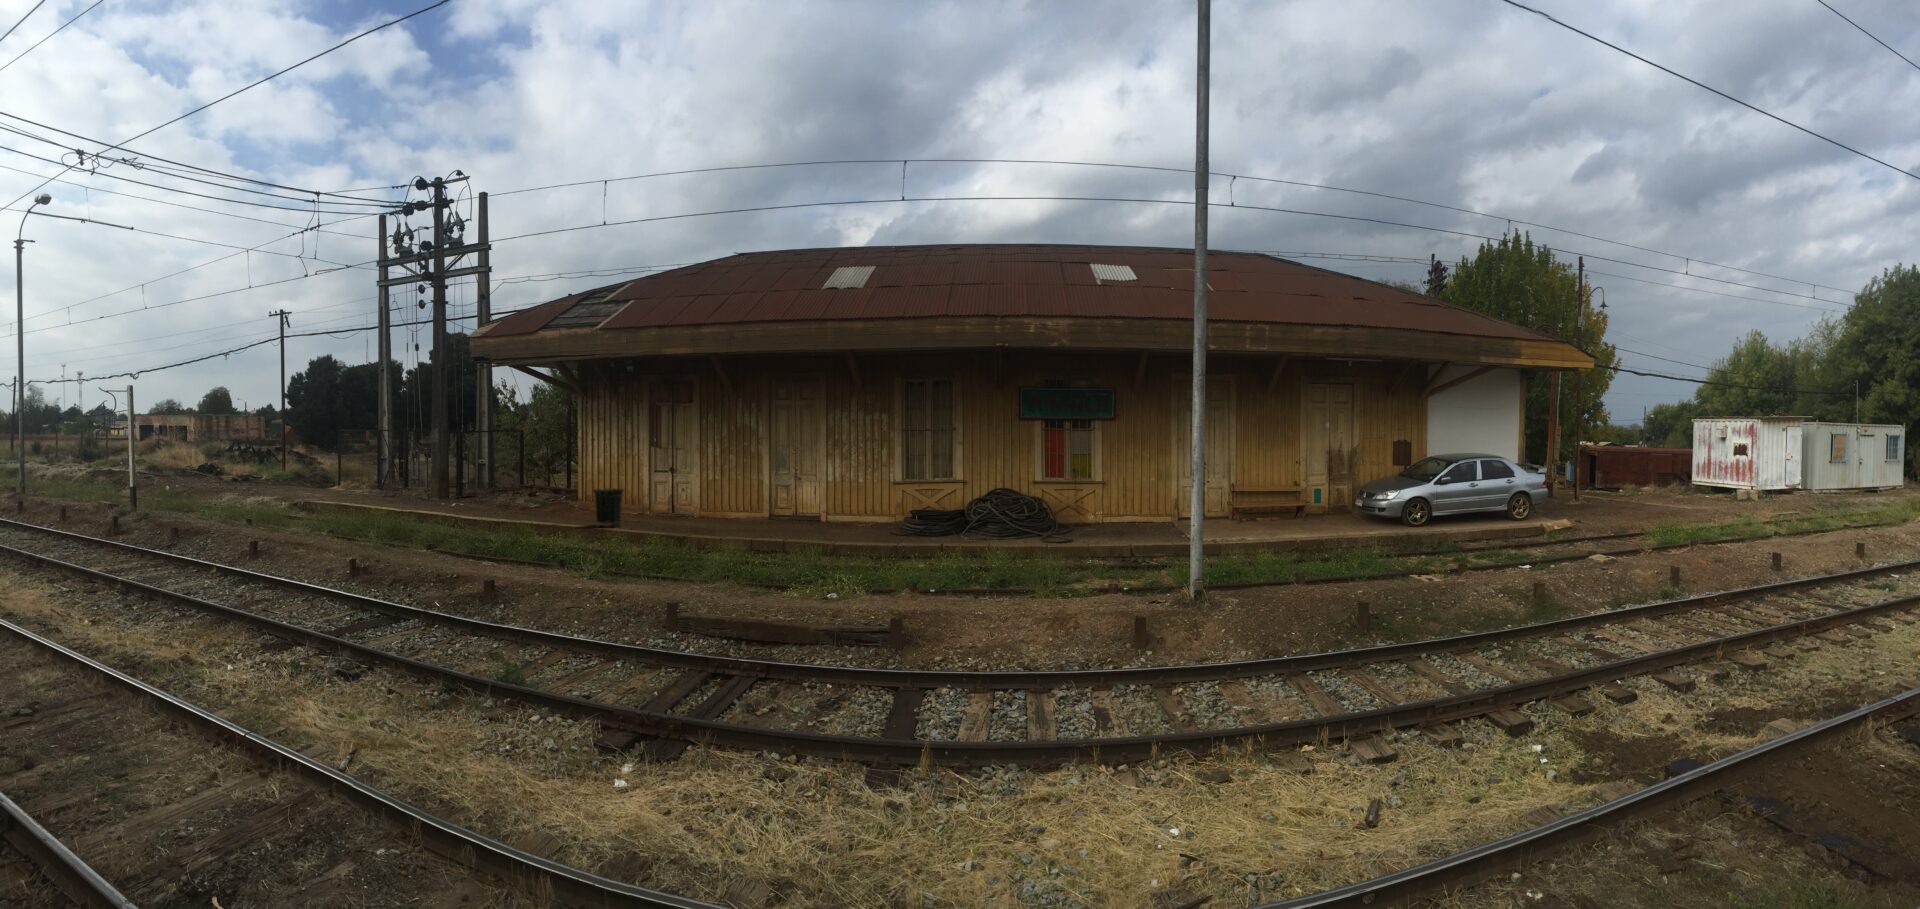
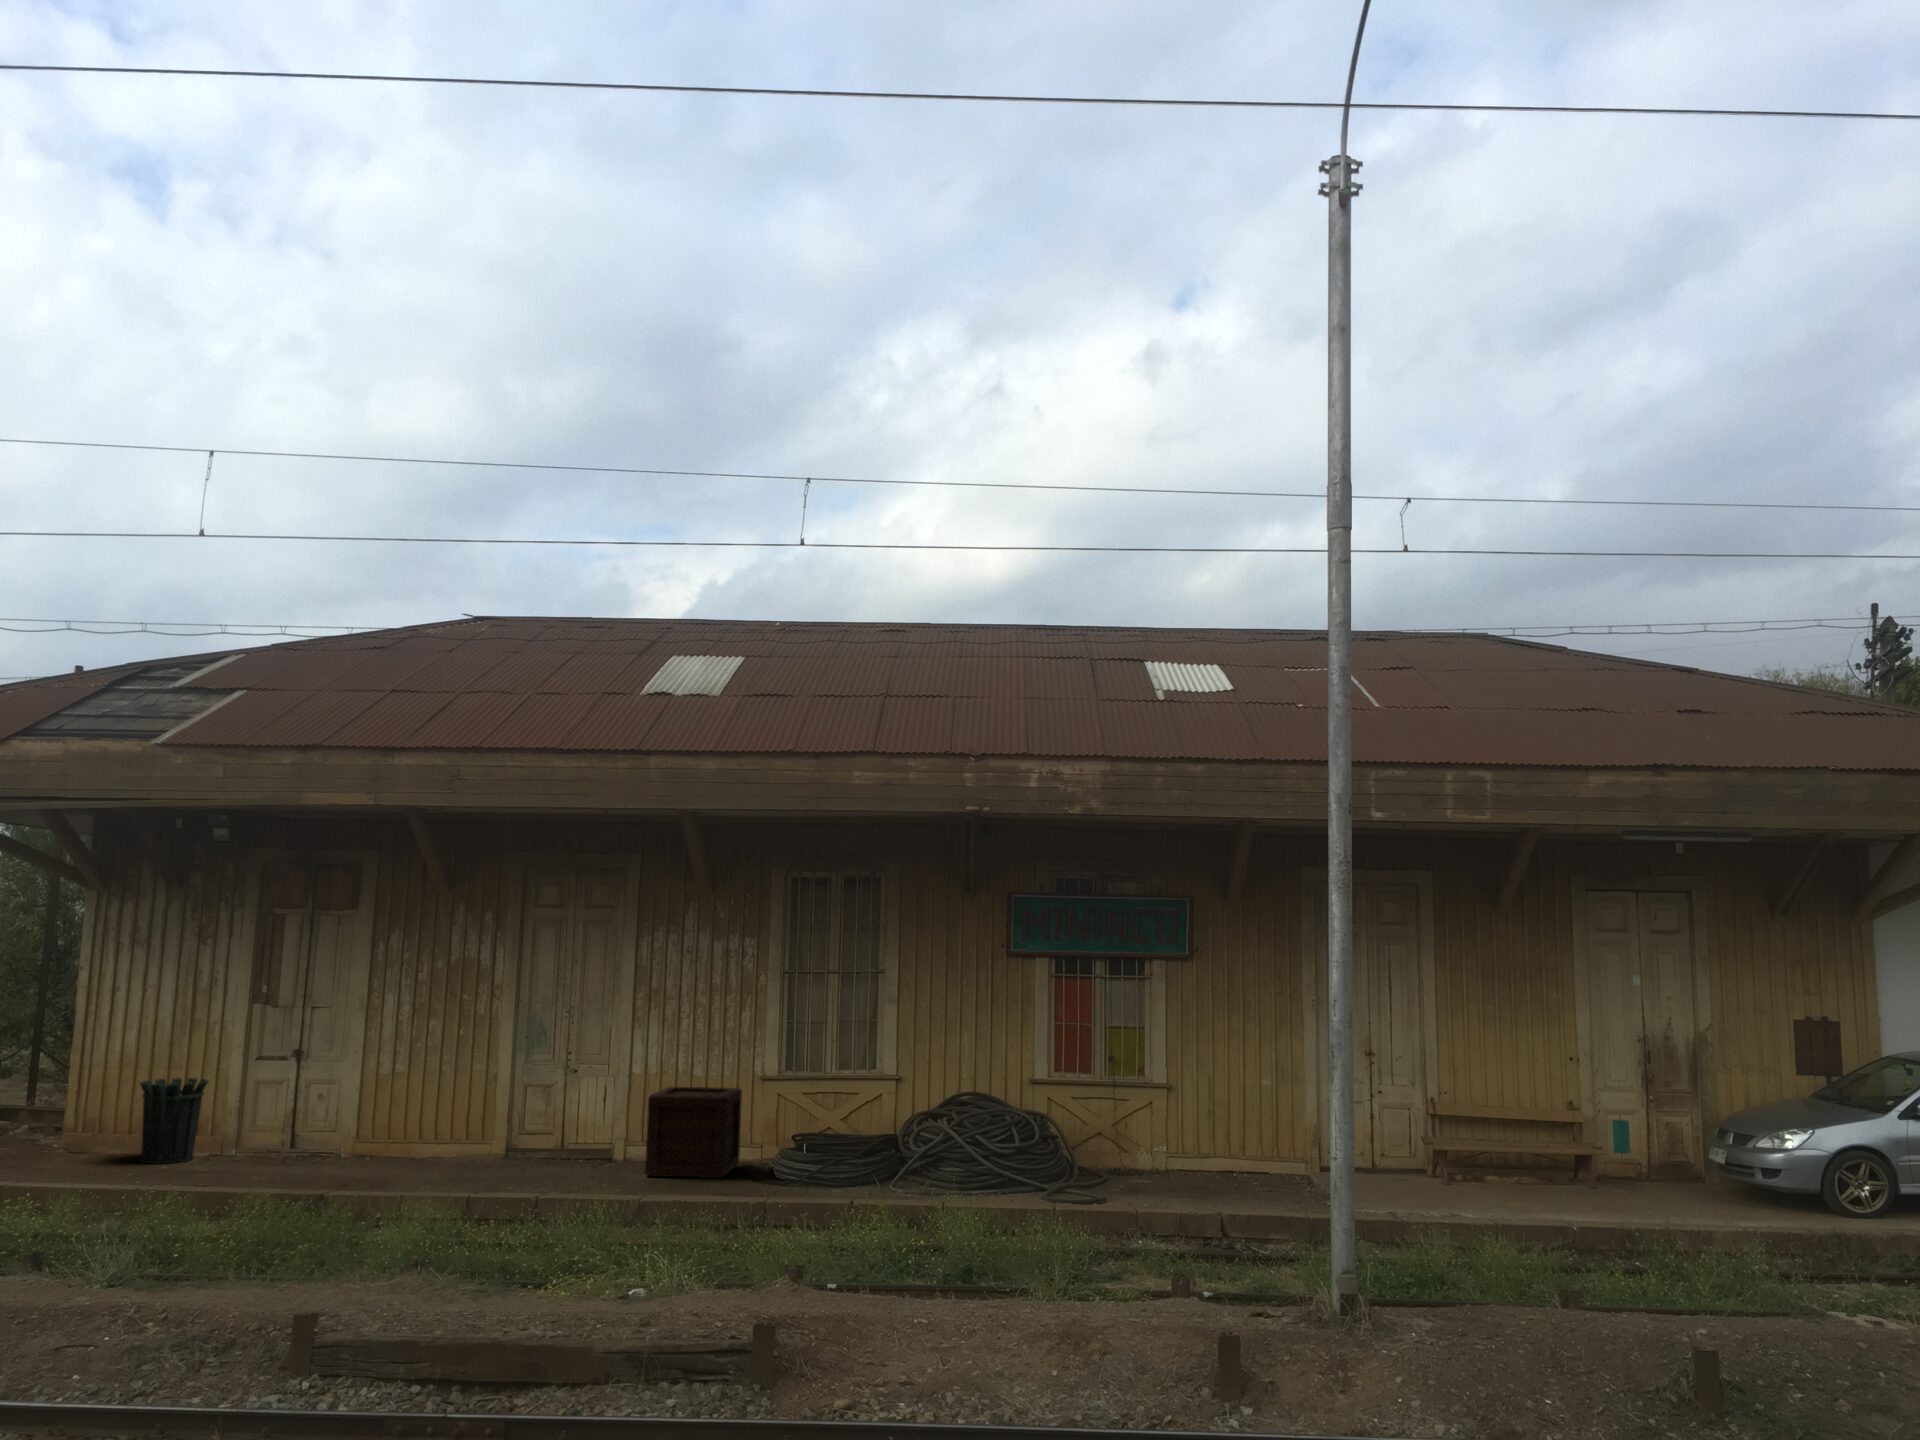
wooden crate: none [845,487,888,527] -> present [645,1087,742,1178]

